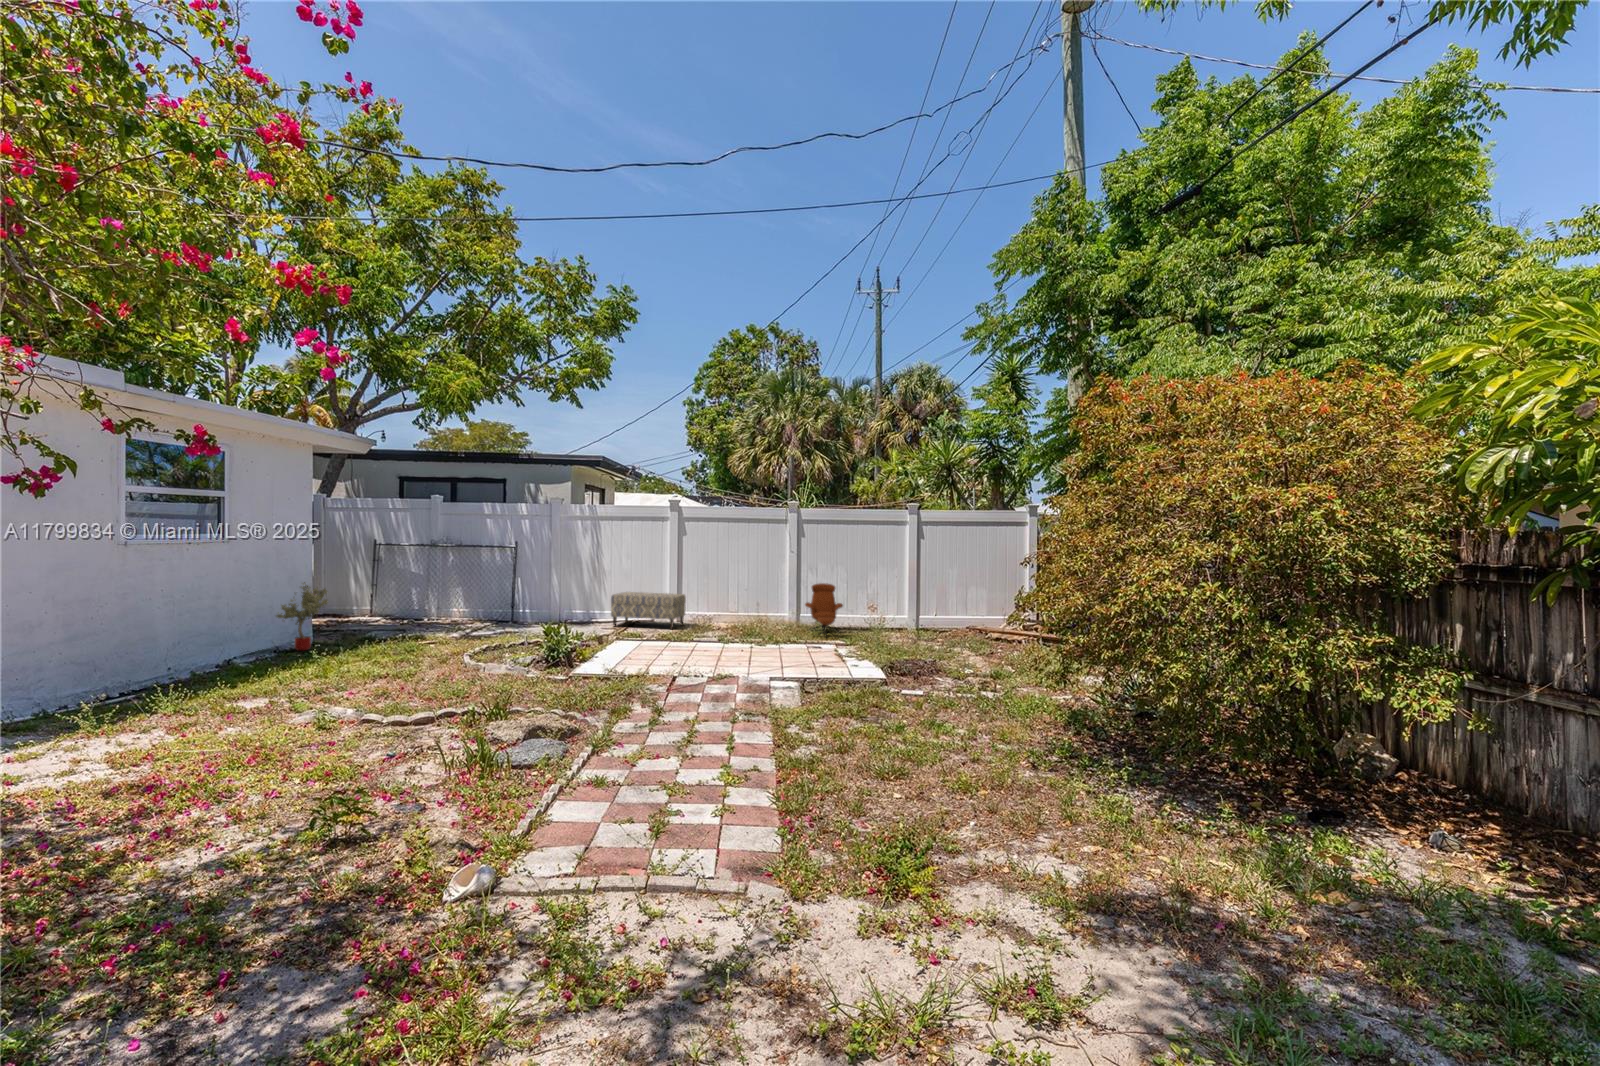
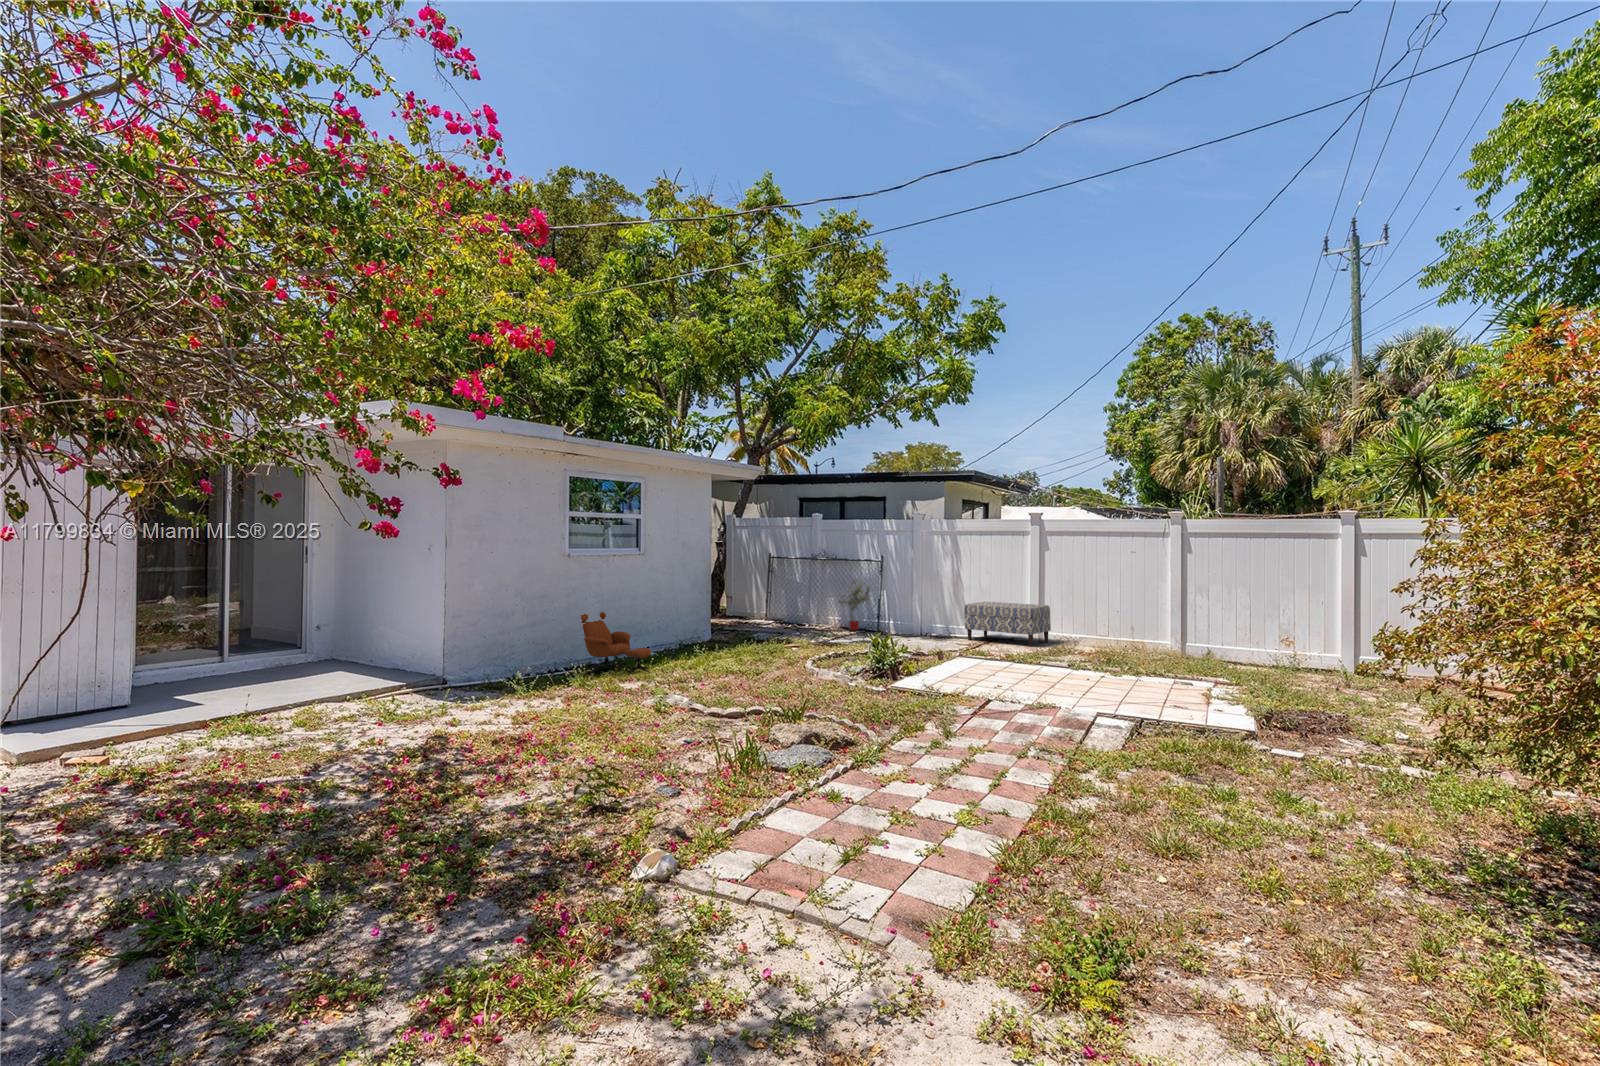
potted tree: present [276,582,328,651] -> present [839,579,870,631]
lounge chair: present [805,583,843,635] -> present [581,612,651,675]

